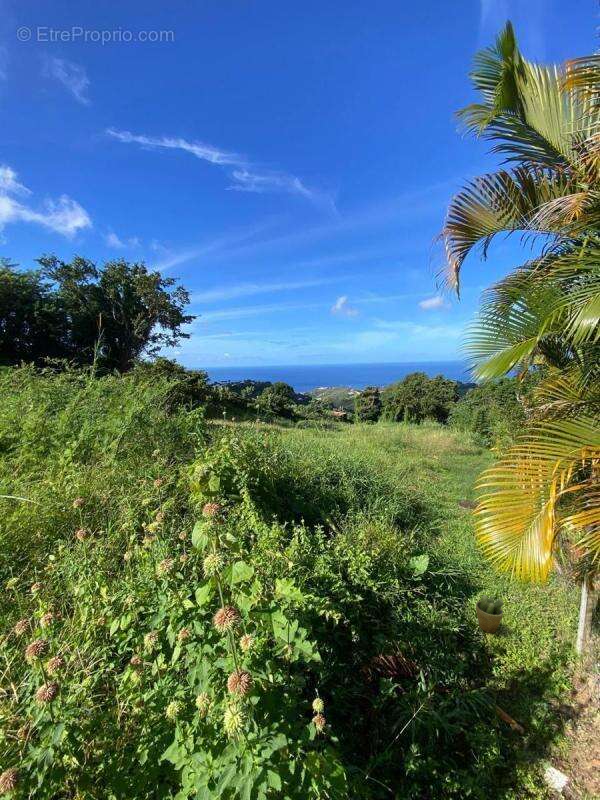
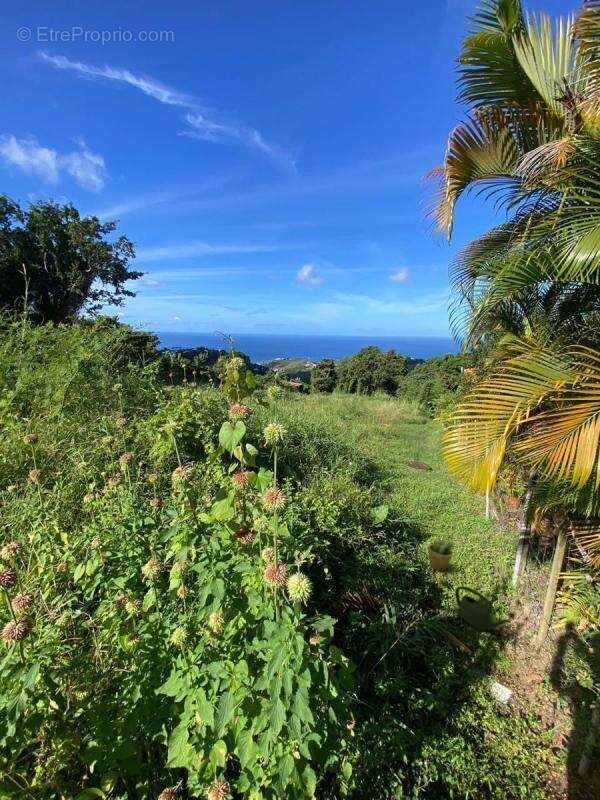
watering can: none [505,653,569,706] -> present [455,586,511,630]

